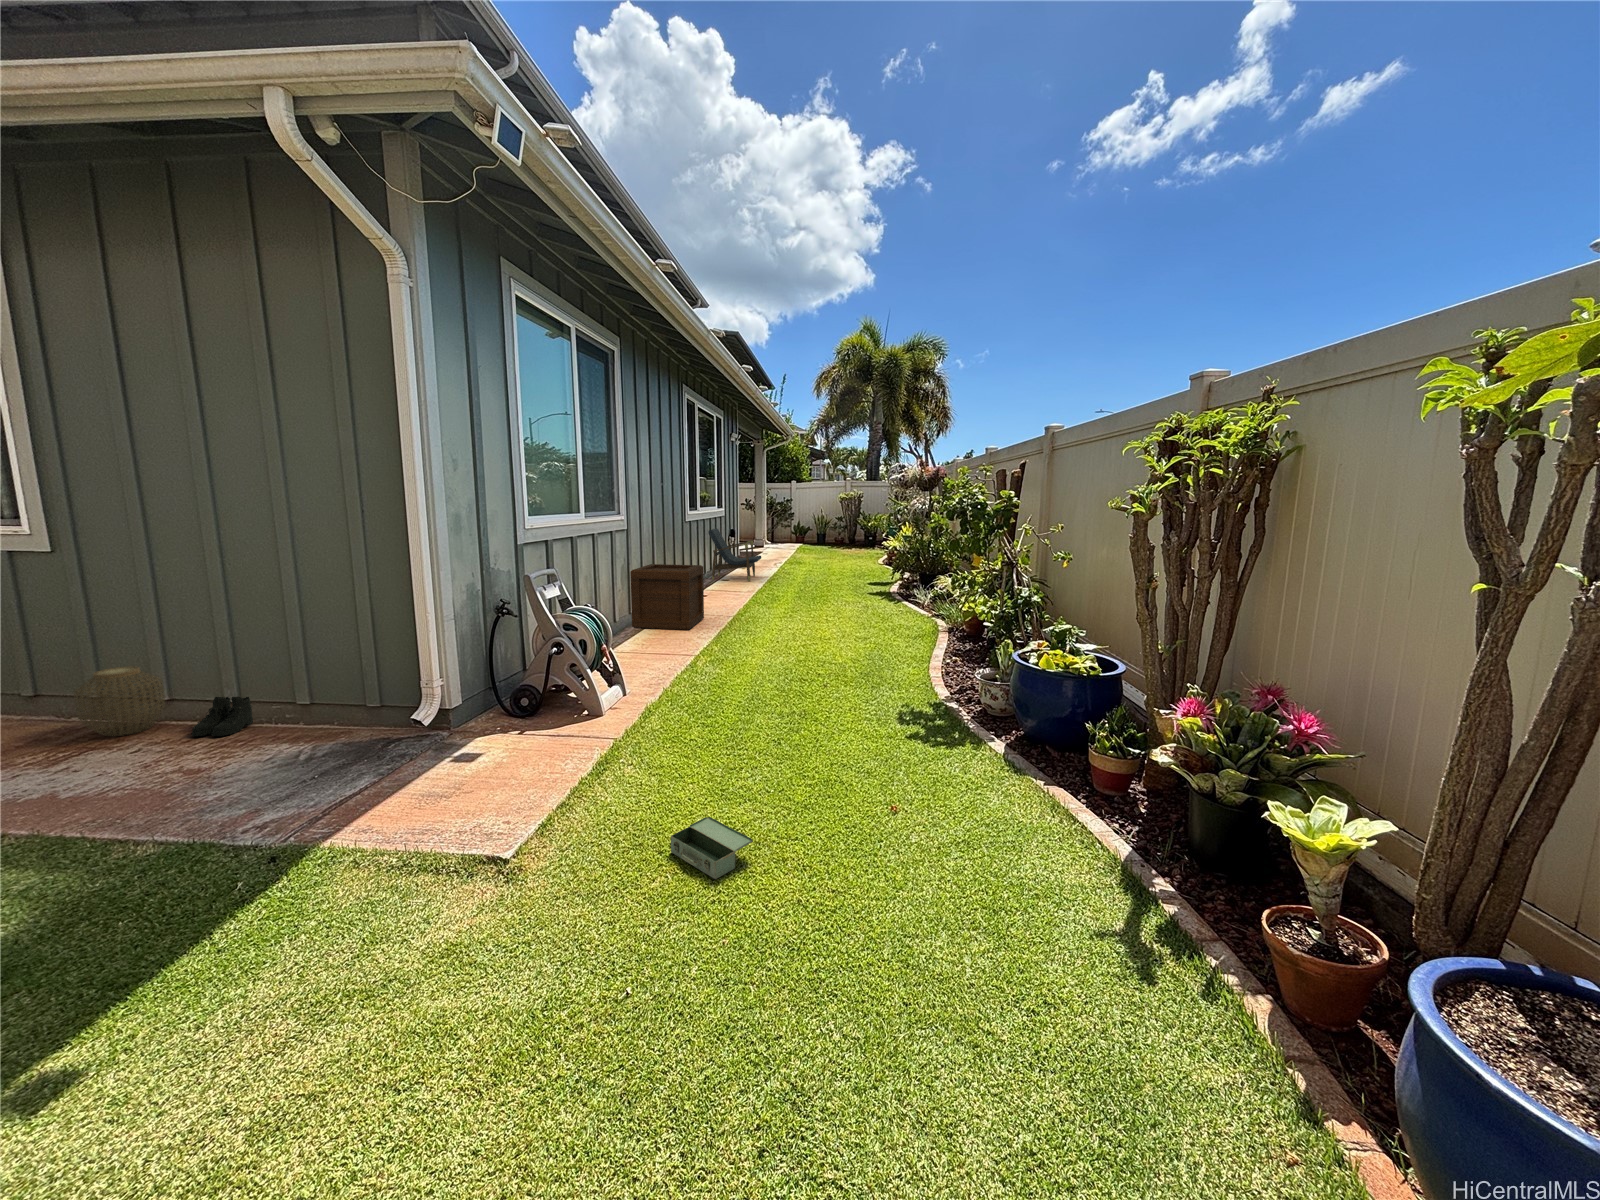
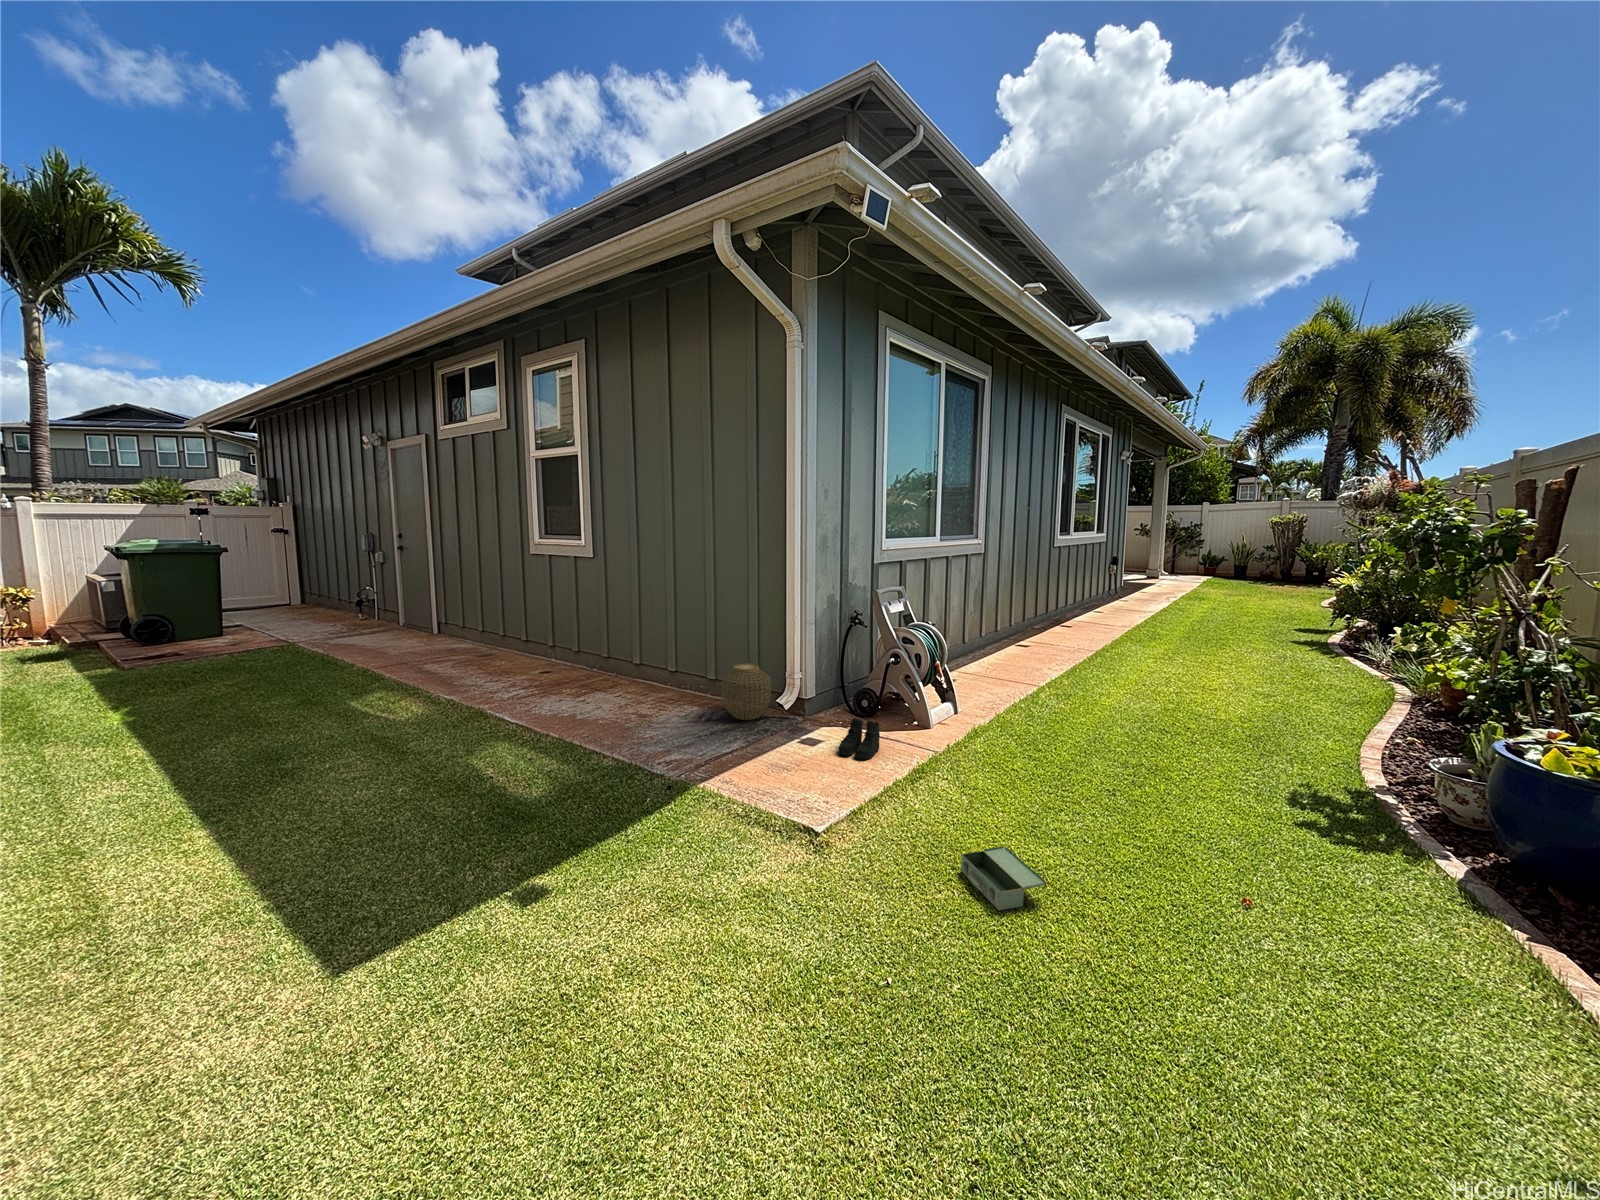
lounge chair: present [708,528,761,581] -> none [1079,555,1143,615]
wooden crate: present [630,564,704,630] -> none [980,589,1062,659]
woven basket: present [74,666,165,736] -> present [722,664,771,720]
boots: present [192,697,253,736] -> present [838,718,880,759]

